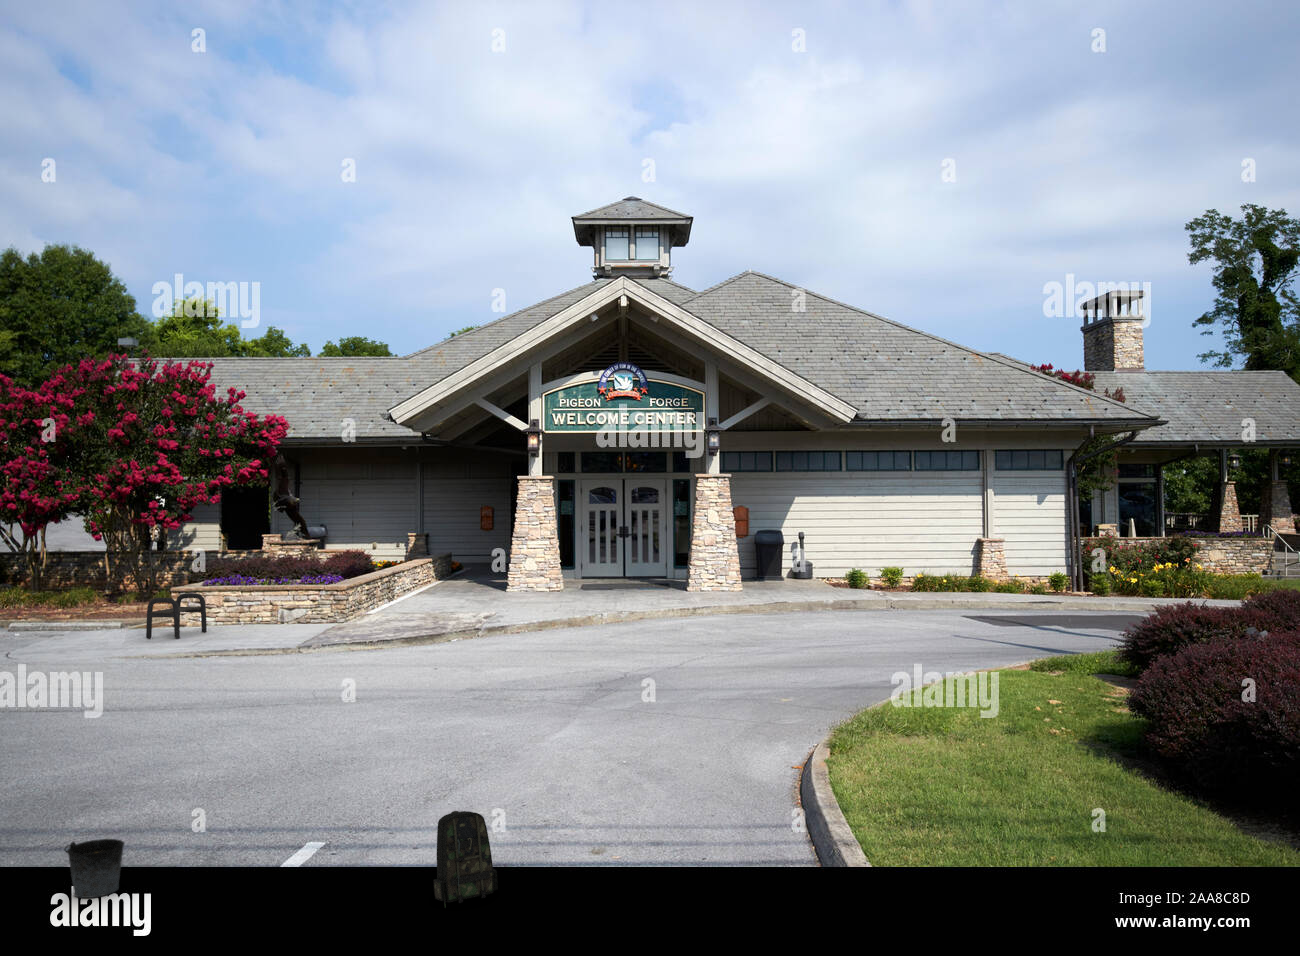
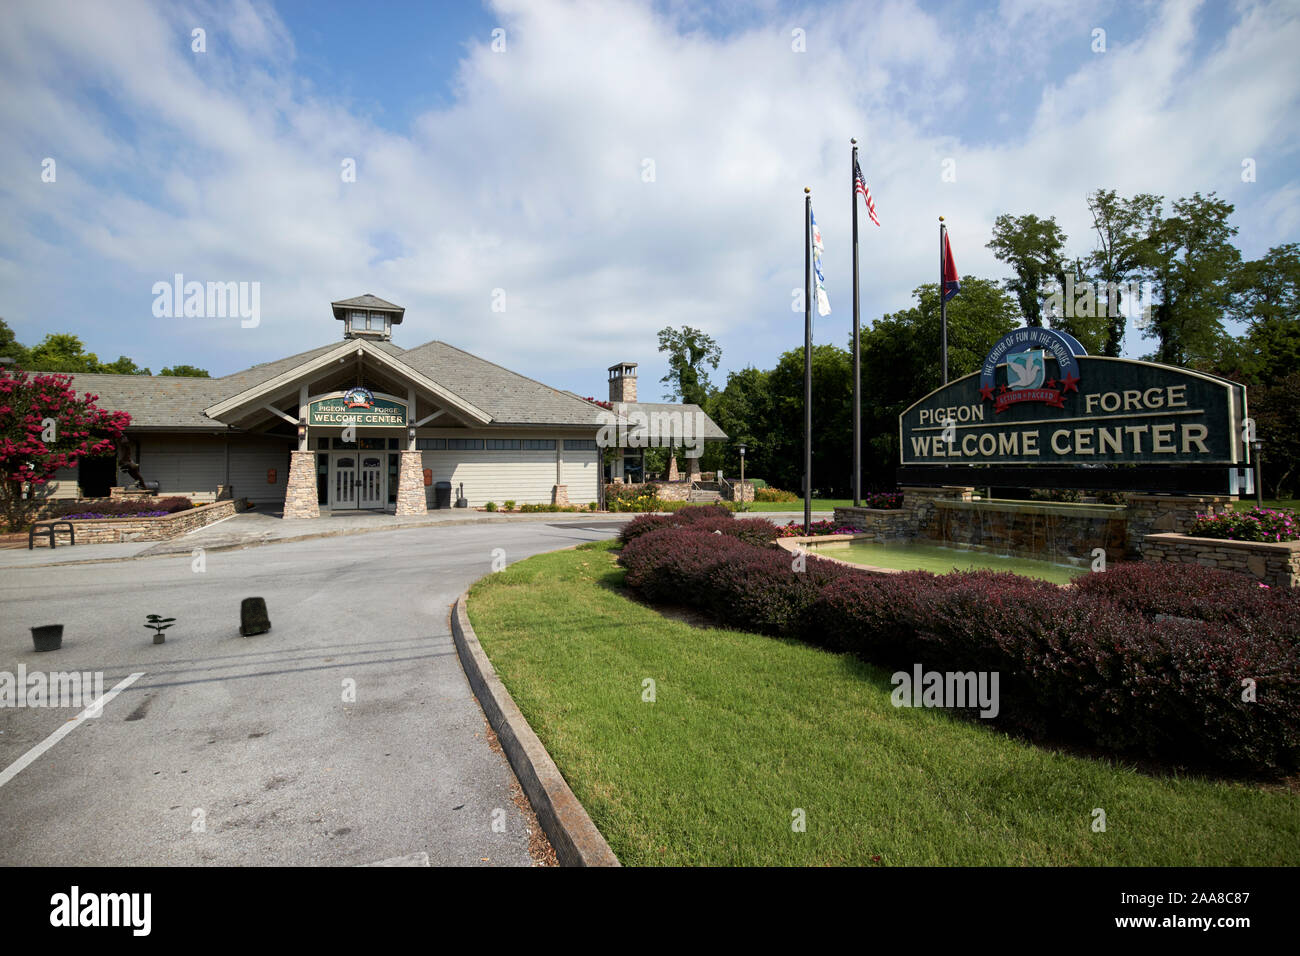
potted plant: none [255,836,317,904] -> present [143,614,176,644]

